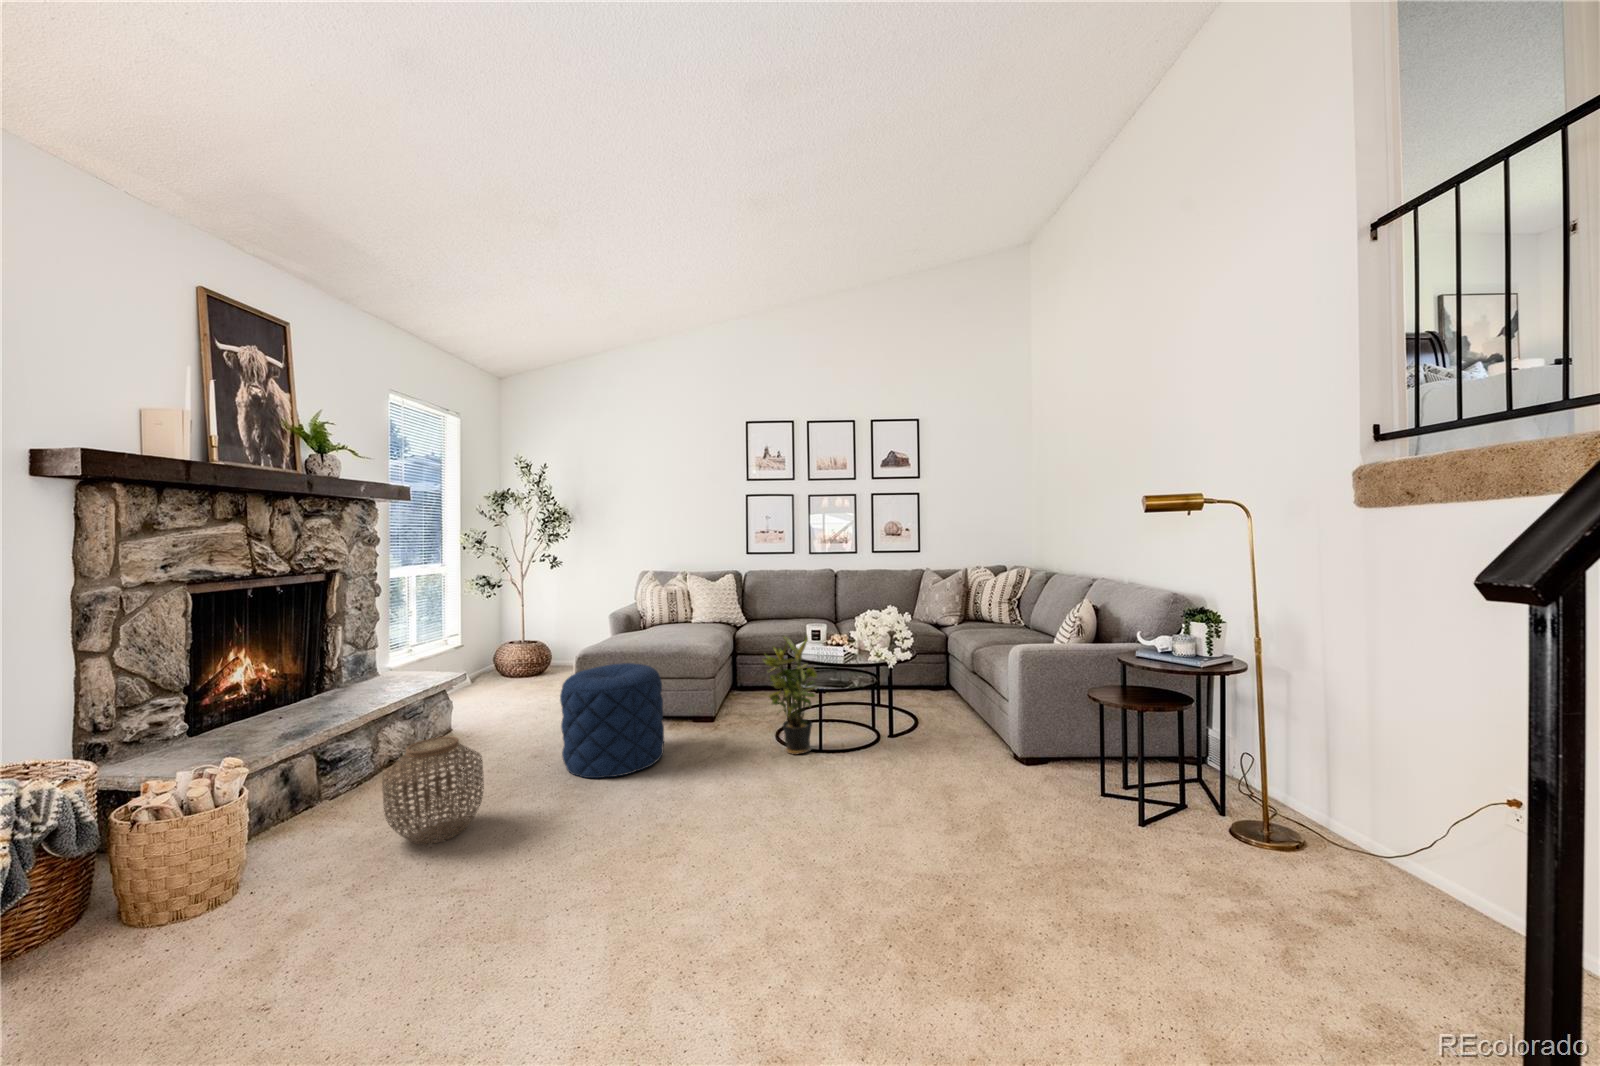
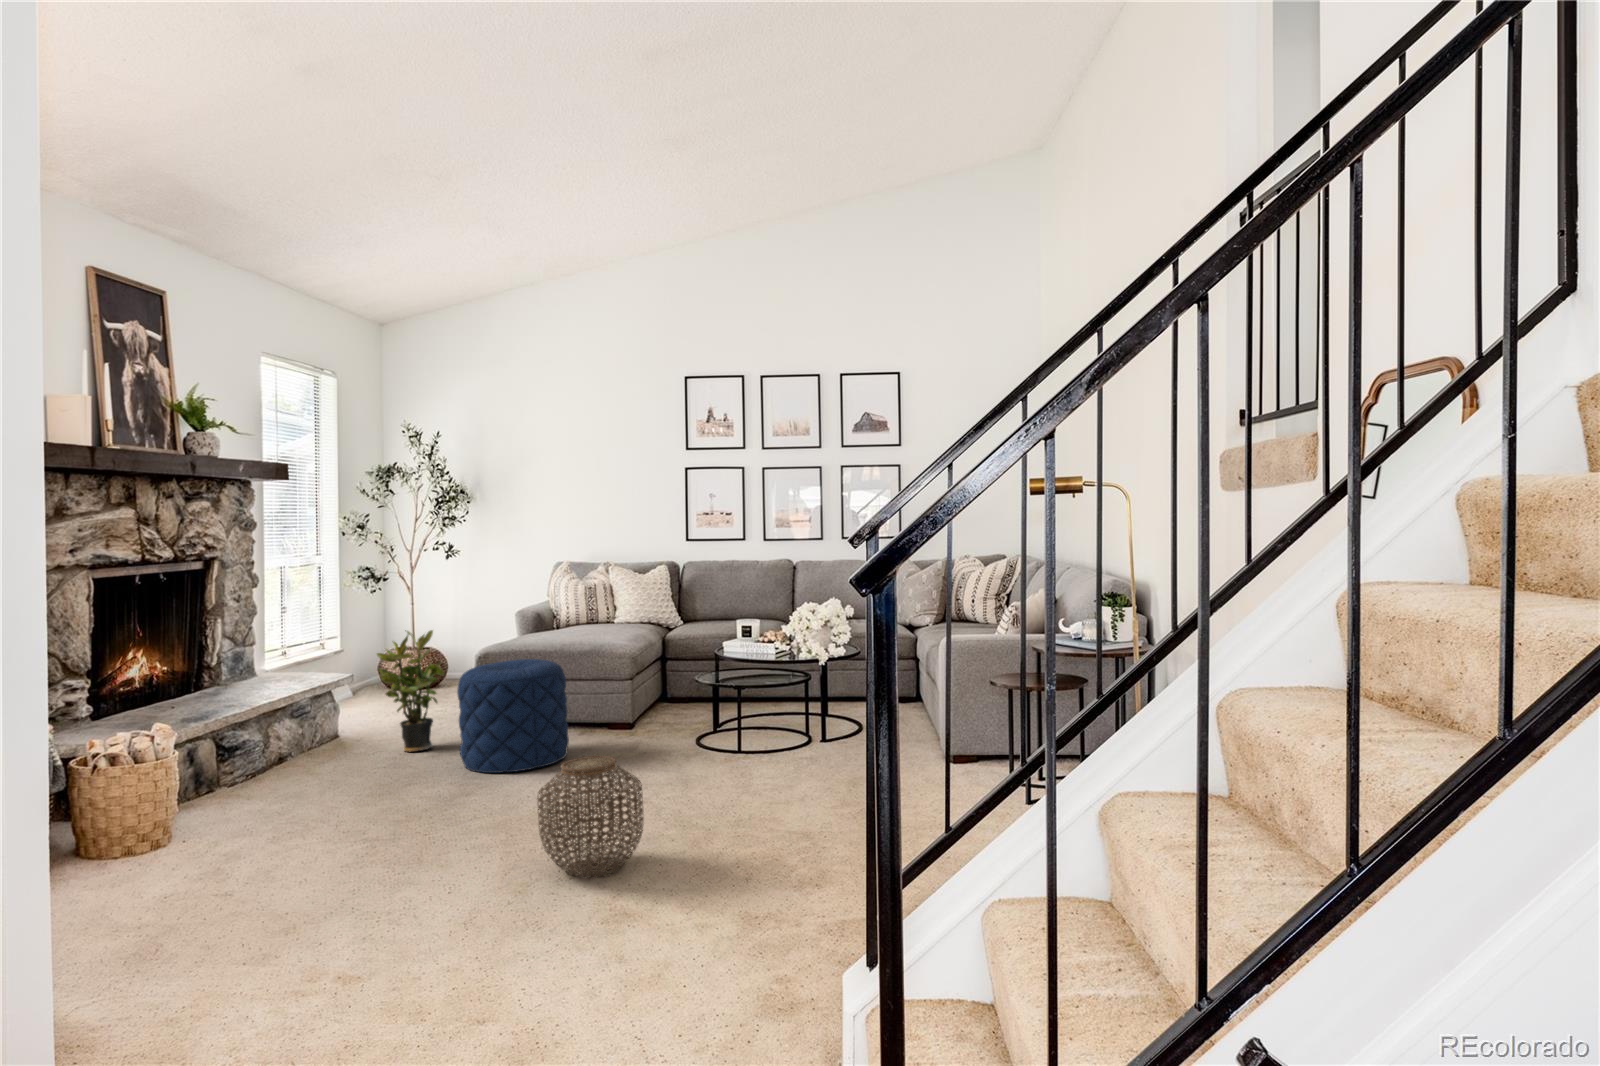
potted plant: present [763,636,817,755] -> present [377,630,444,752]
woven basket: present [382,737,484,844] -> present [537,756,644,878]

